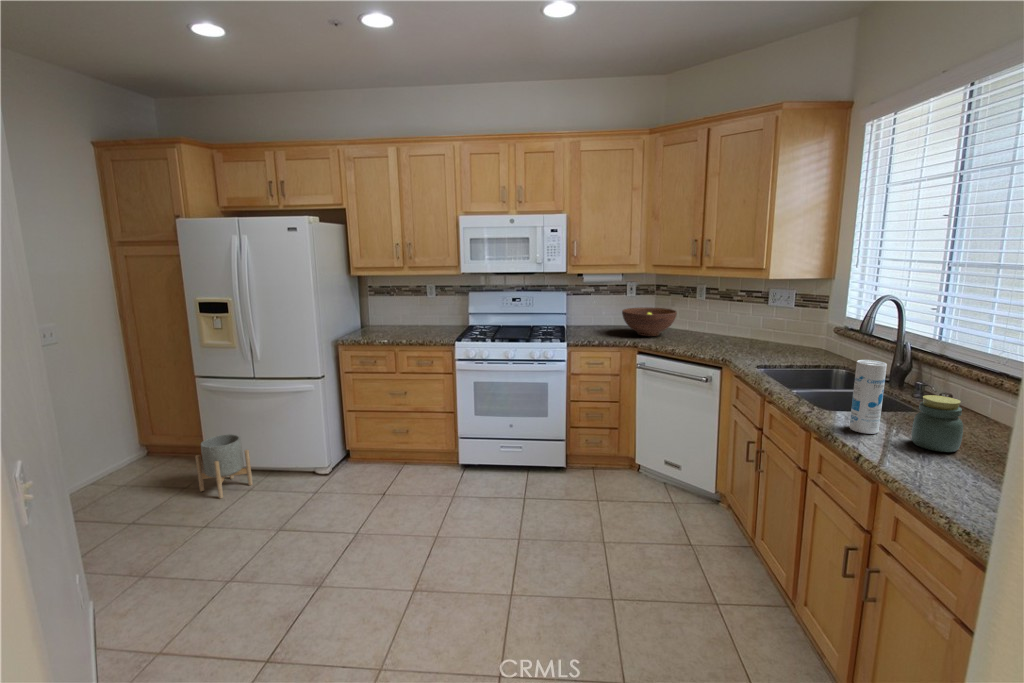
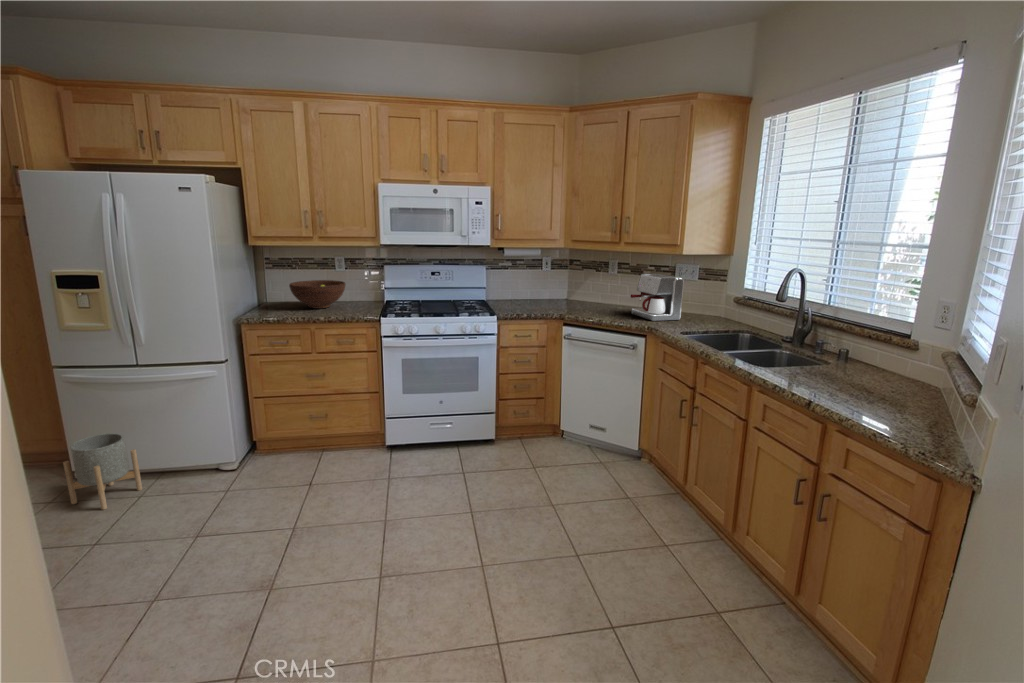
coffee maker: none [711,300,771,352] -> present [631,274,684,321]
fruit bowl: present [622,308,677,336] -> present [289,280,346,308]
canister: present [849,360,887,434] -> none [789,322,822,384]
jar: present [911,395,963,452] -> none [840,349,880,395]

